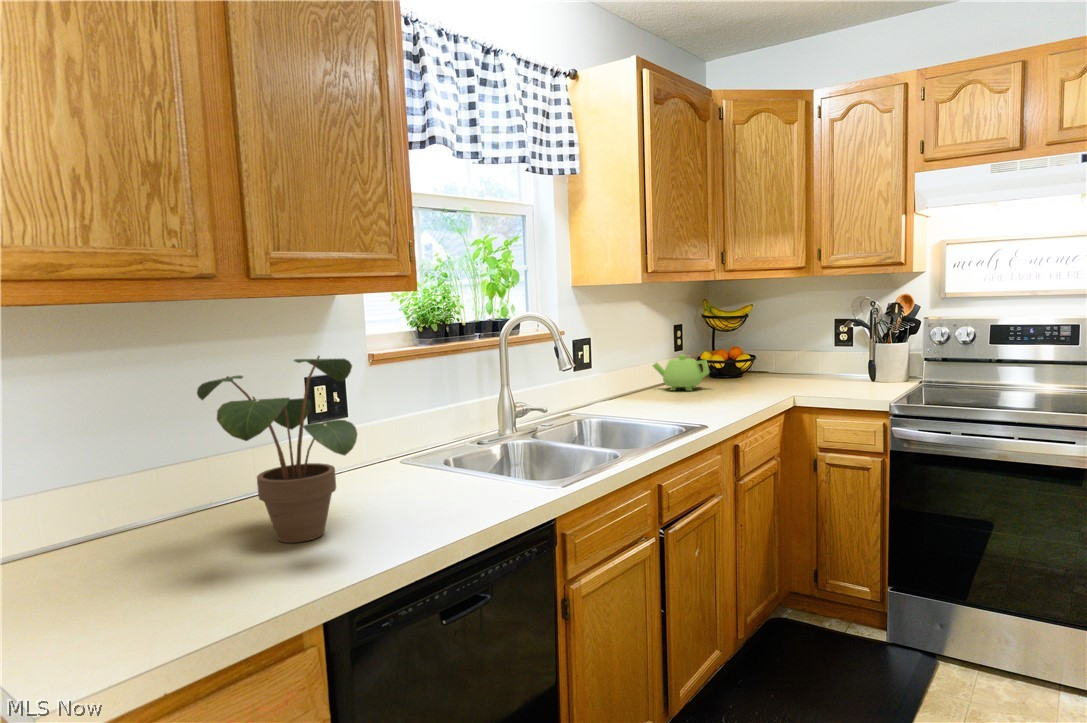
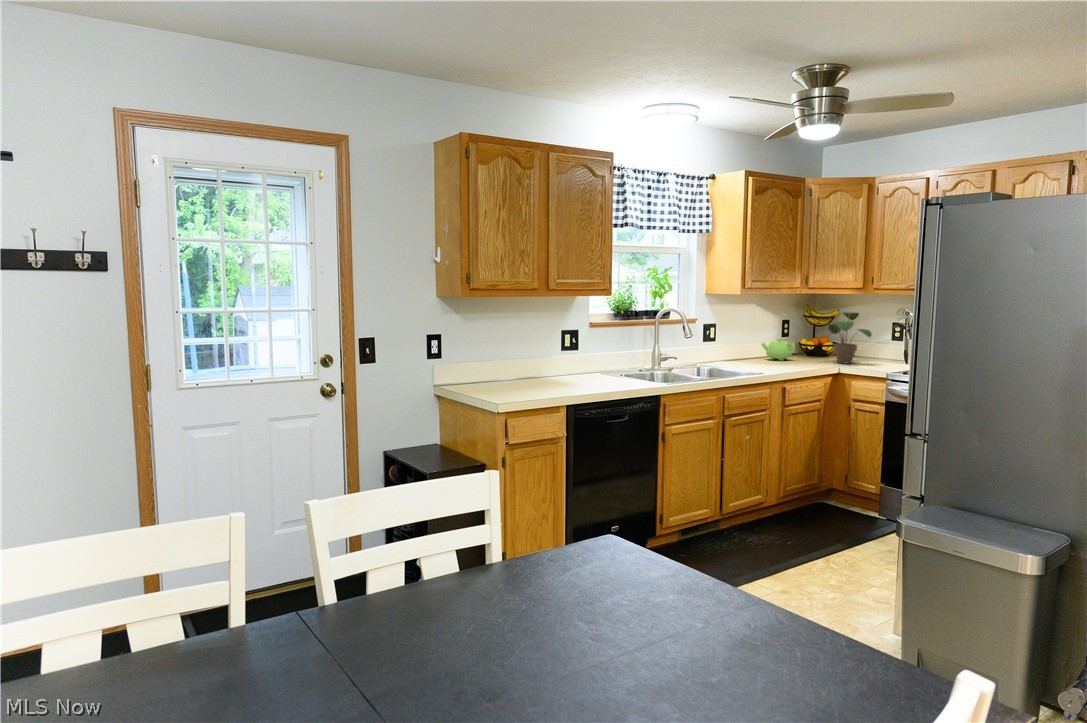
potted plant: present [197,356,357,543] -> present [828,312,872,363]

